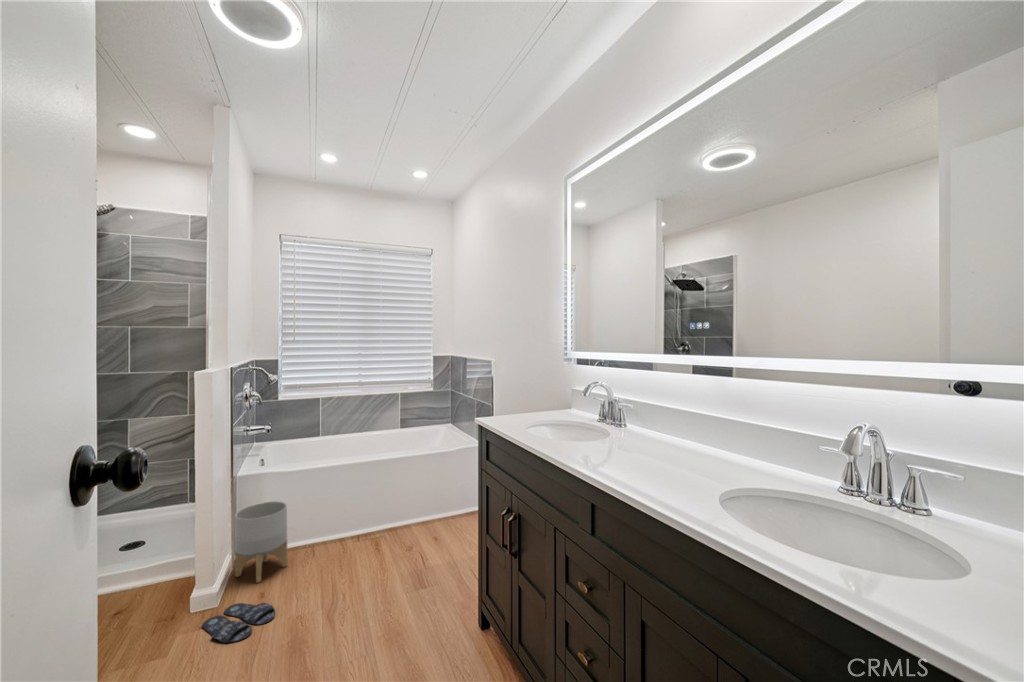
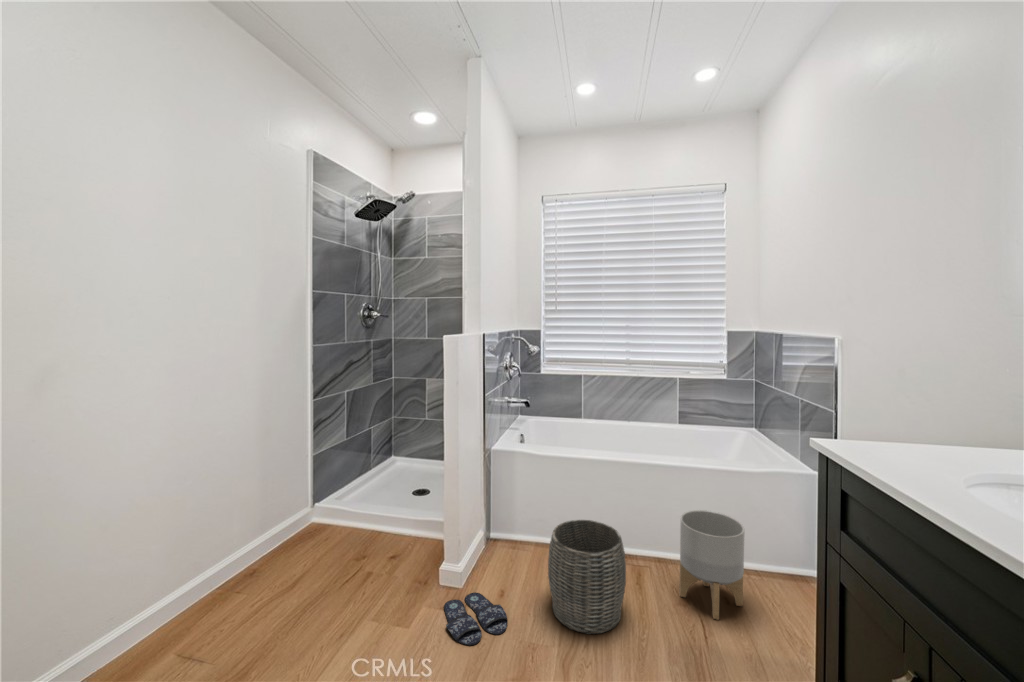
planter: present [235,501,288,583] -> present [680,510,744,620]
woven basket: none [309,509,373,594] -> present [548,520,626,634]

